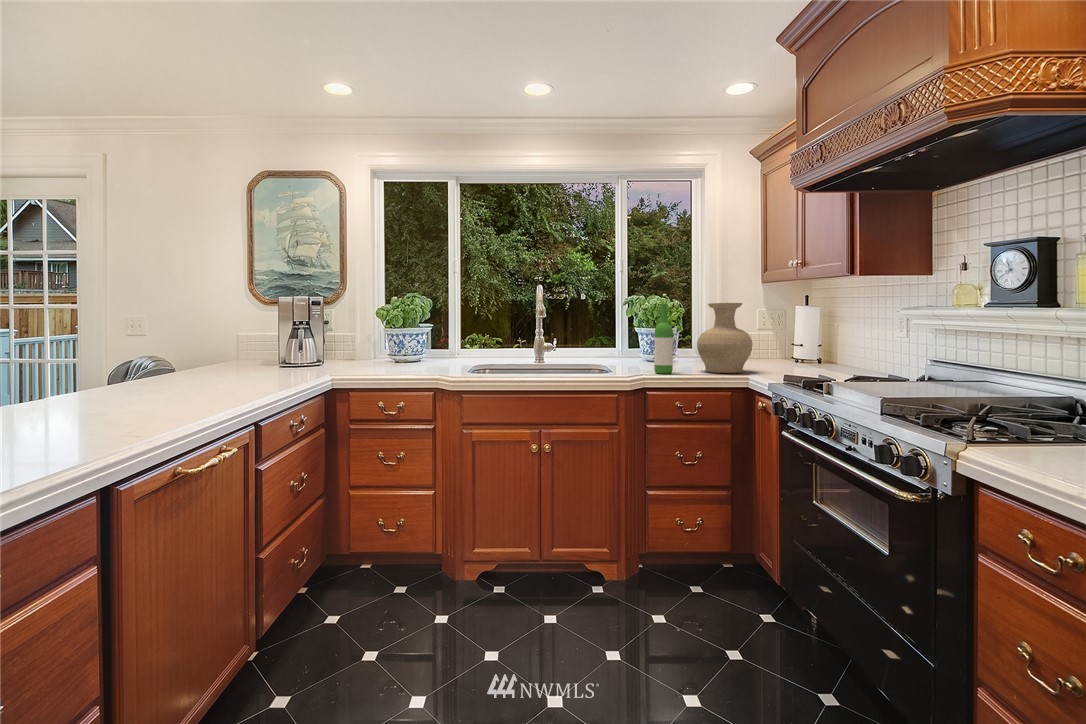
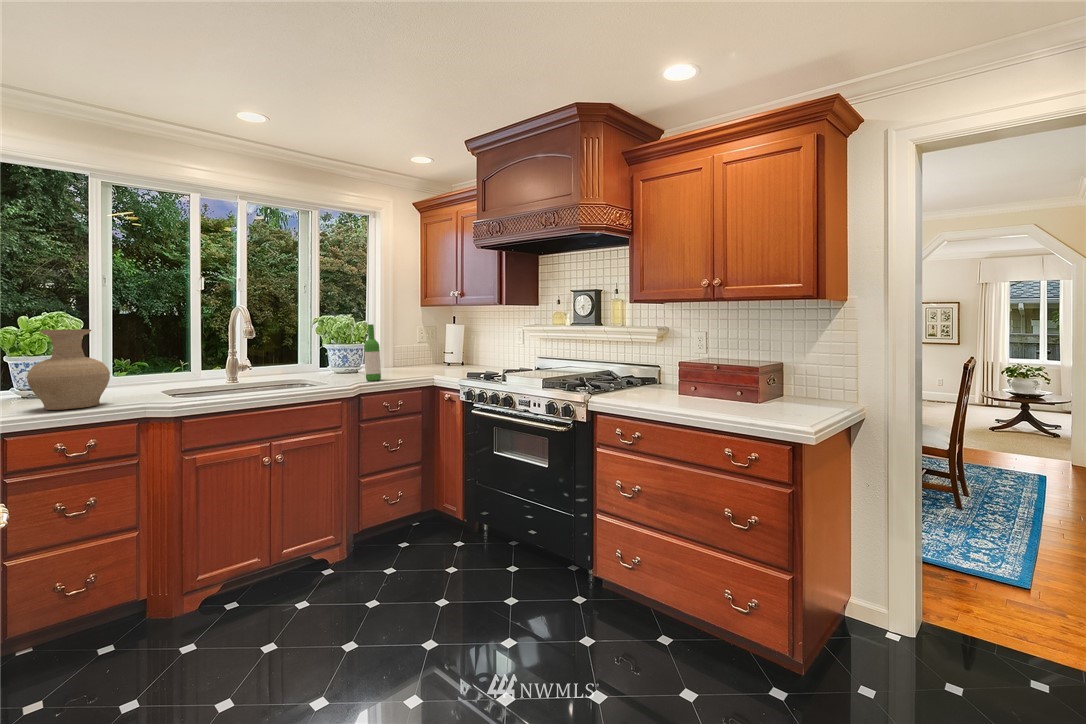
vase: present [697,303,753,373] -> present [27,329,110,410]

